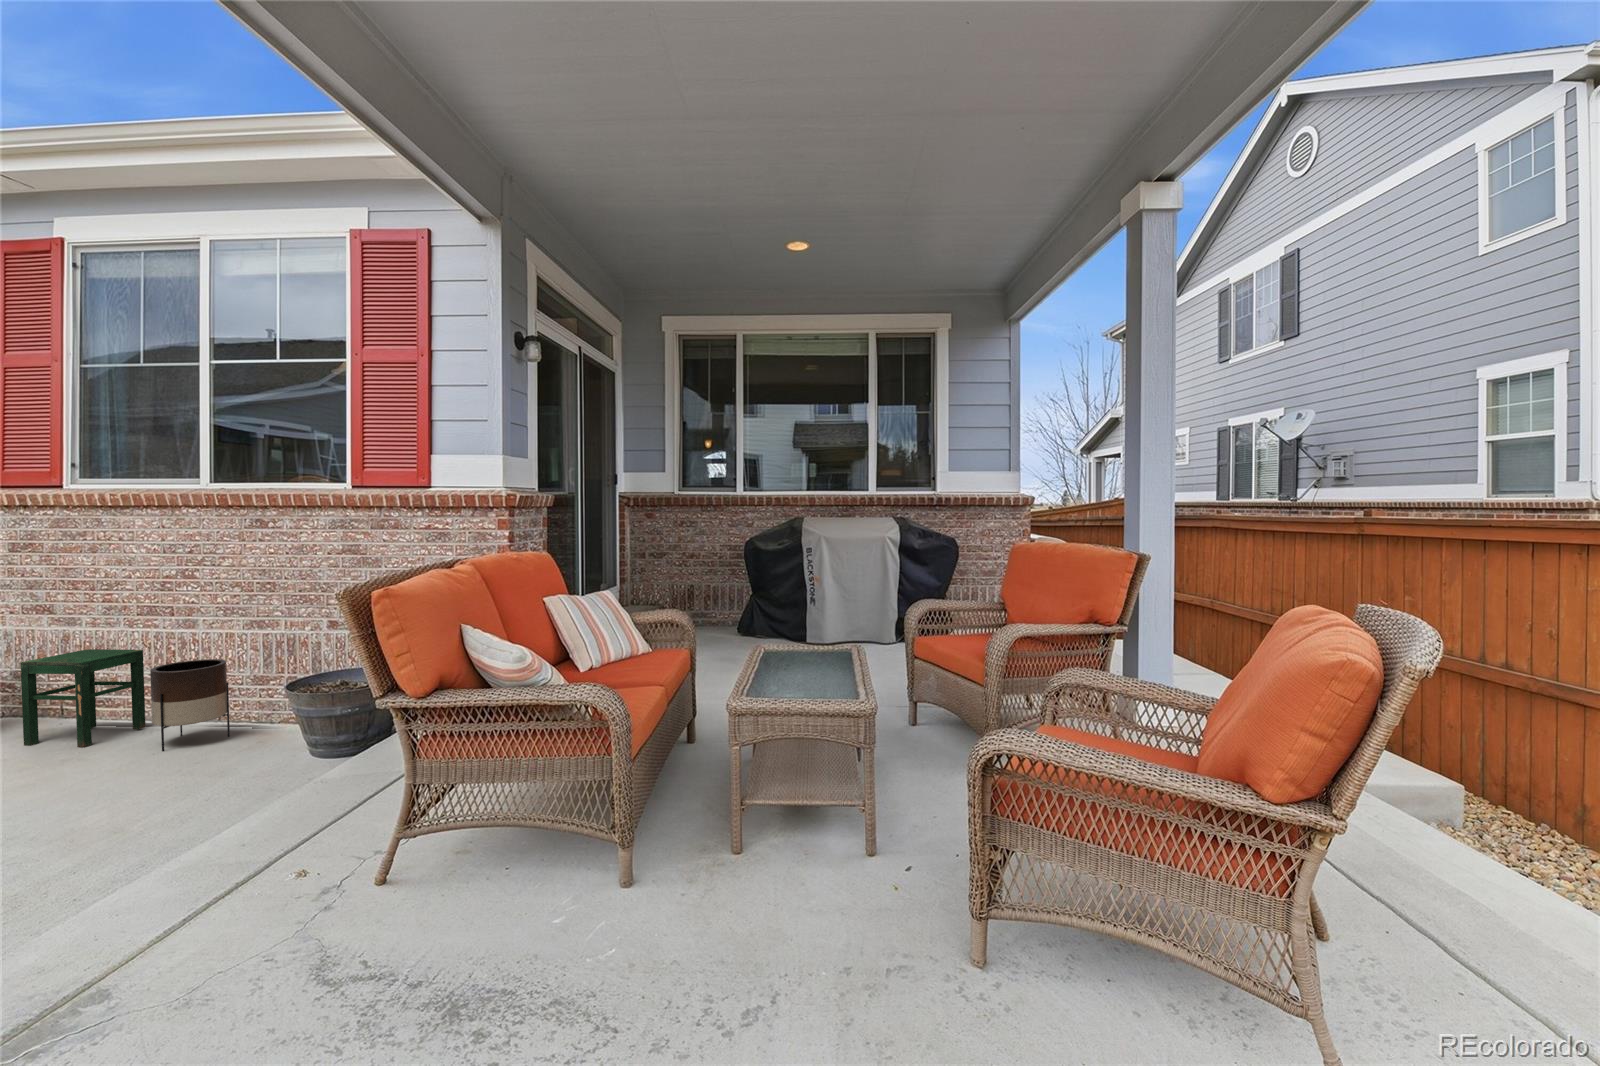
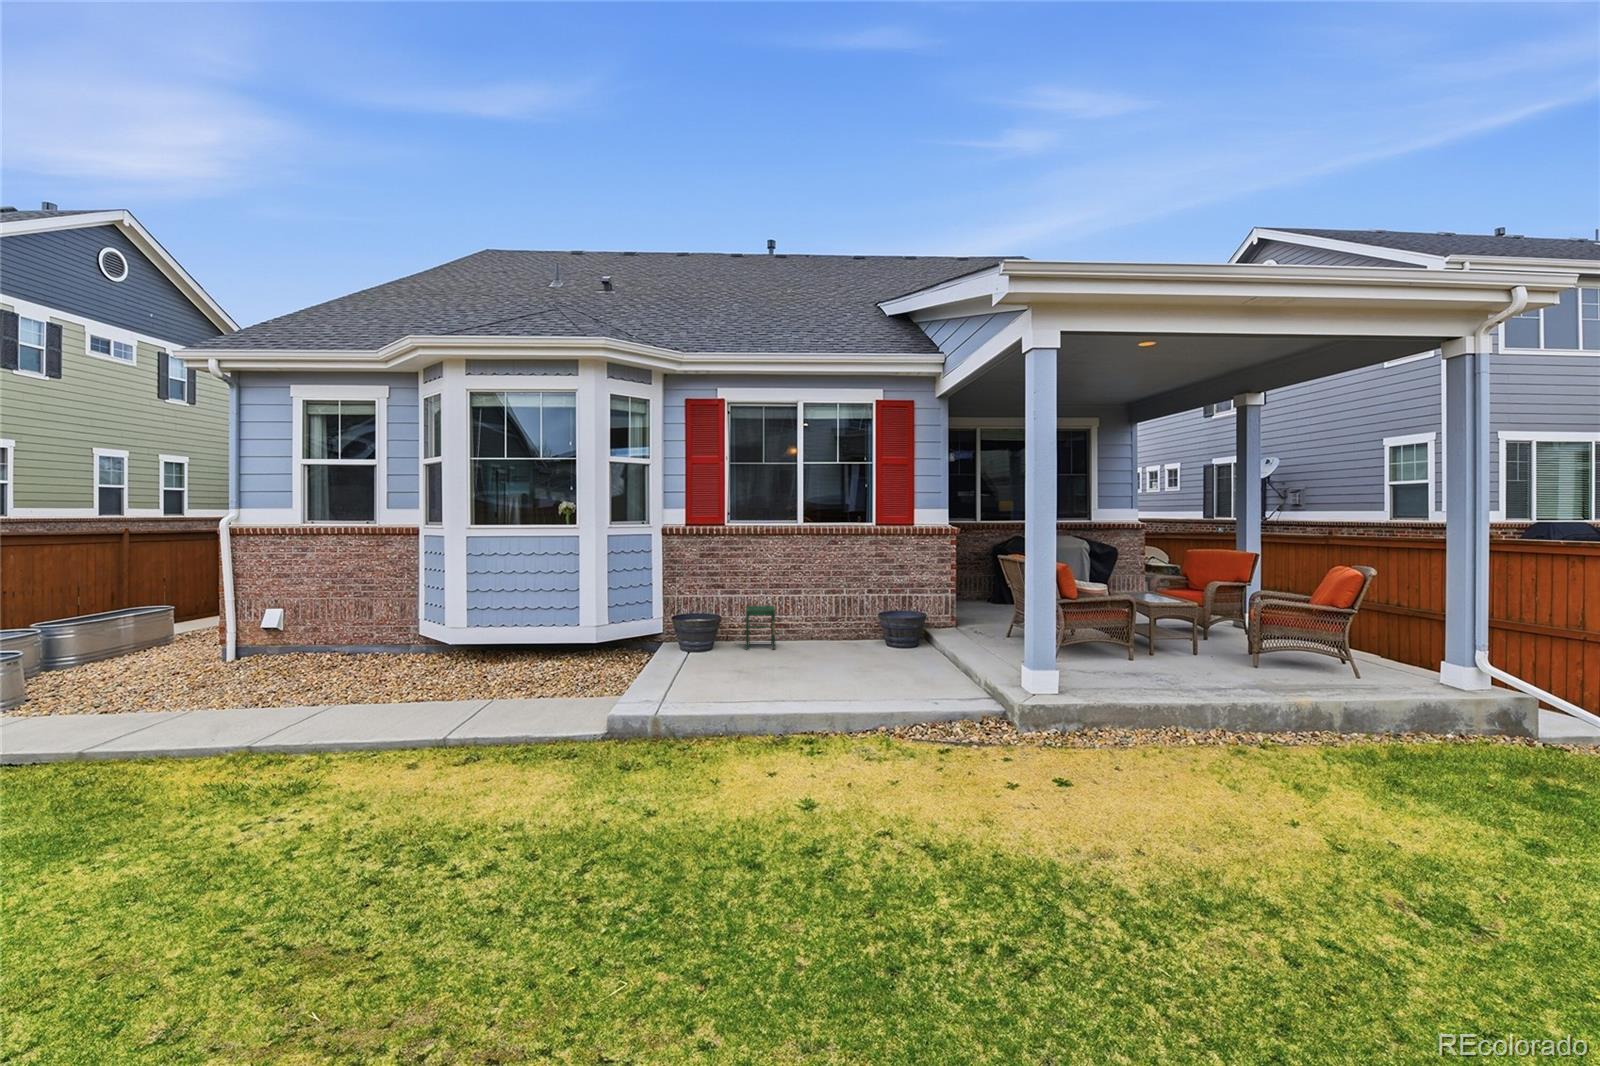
planter: present [150,659,230,752] -> none [801,609,828,651]

